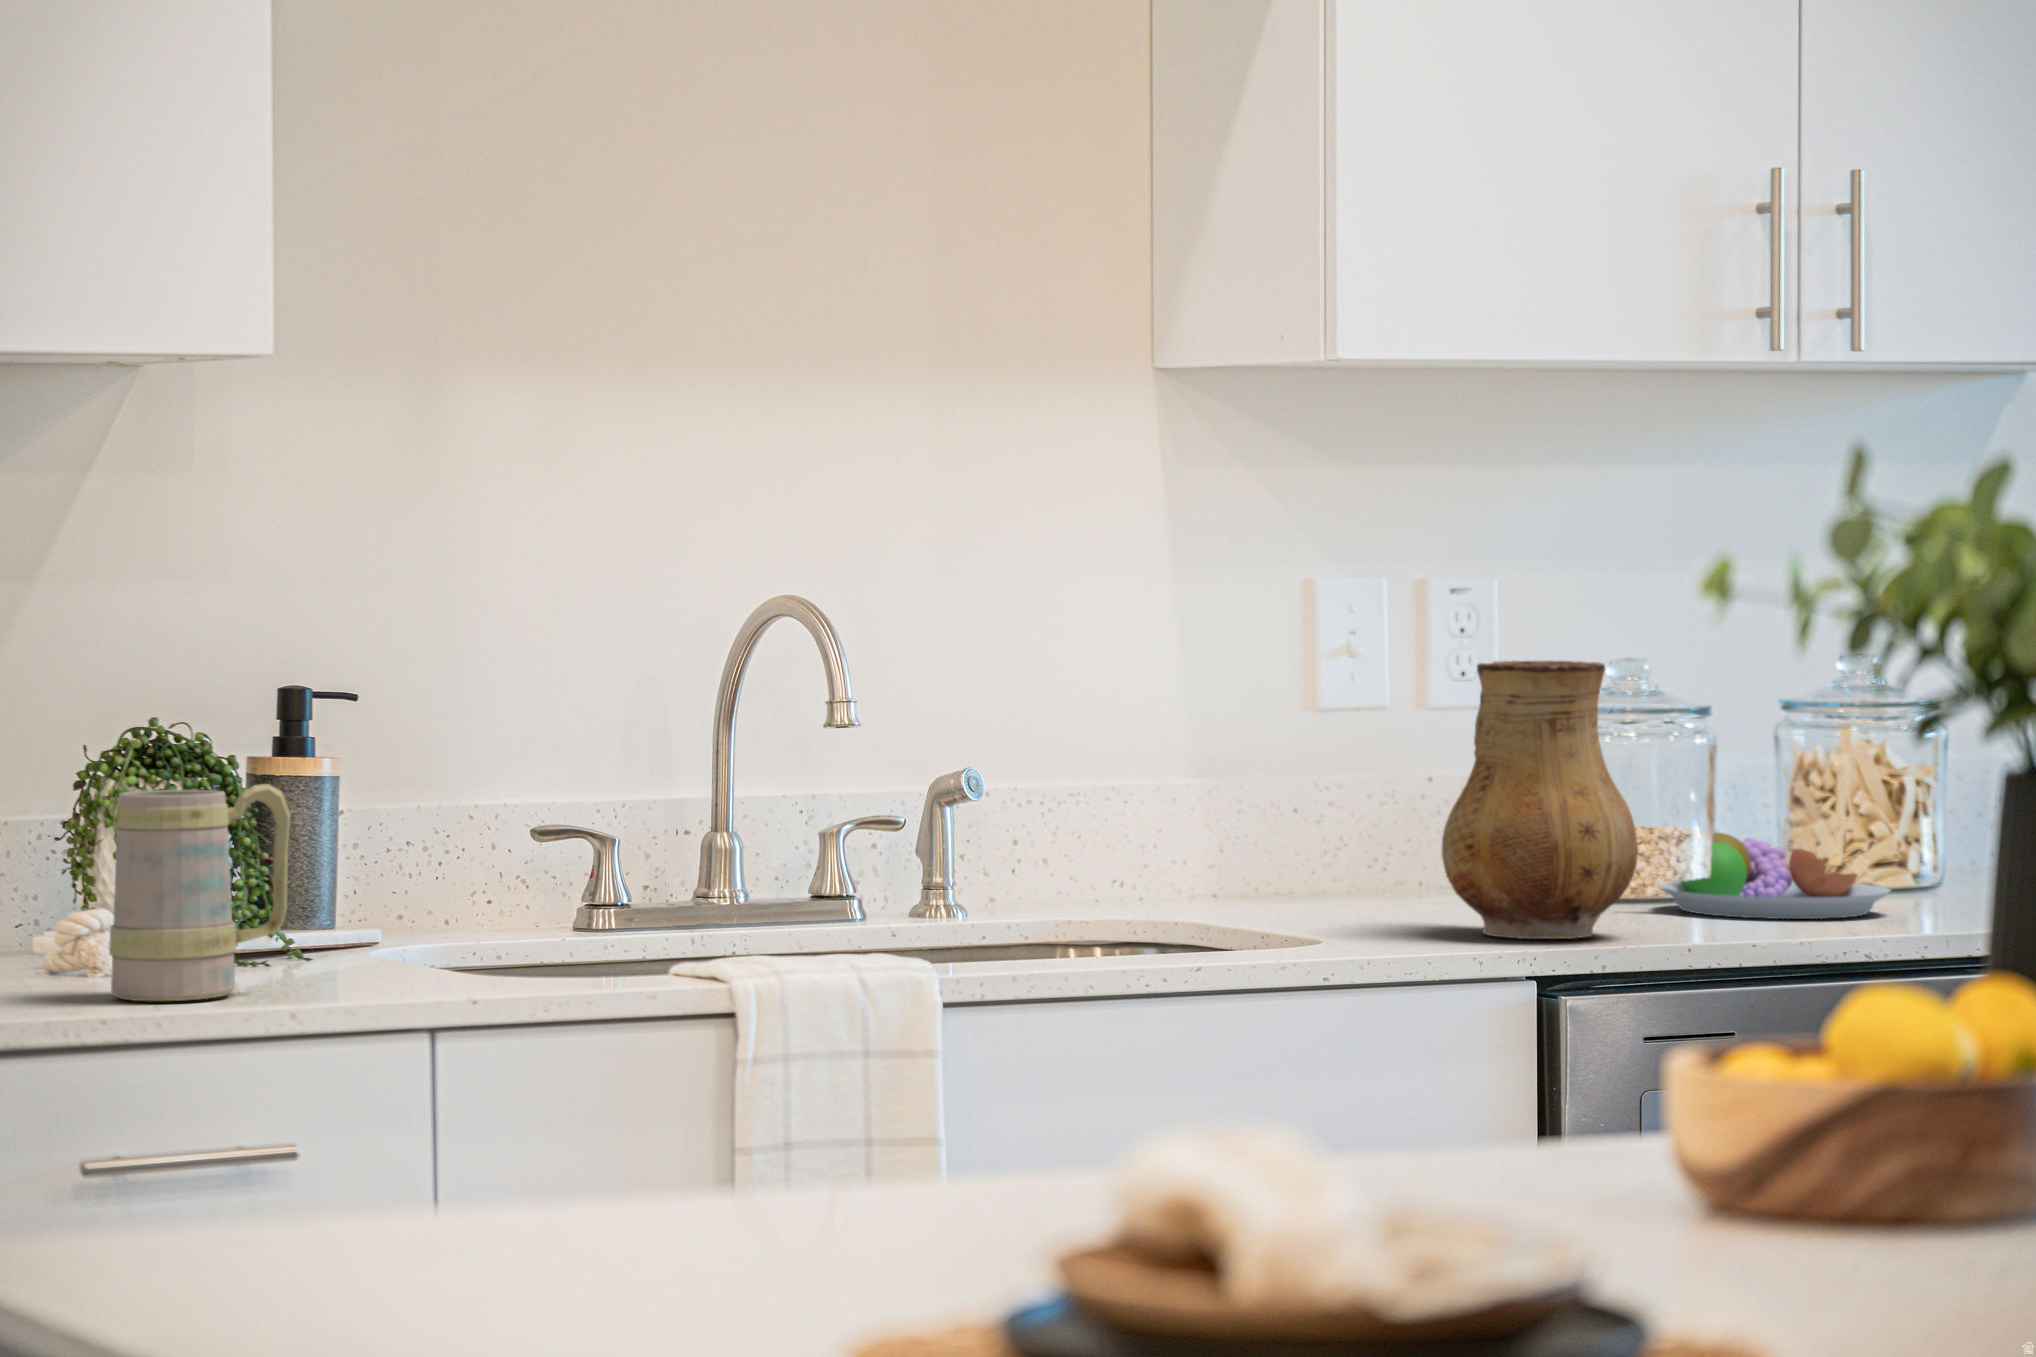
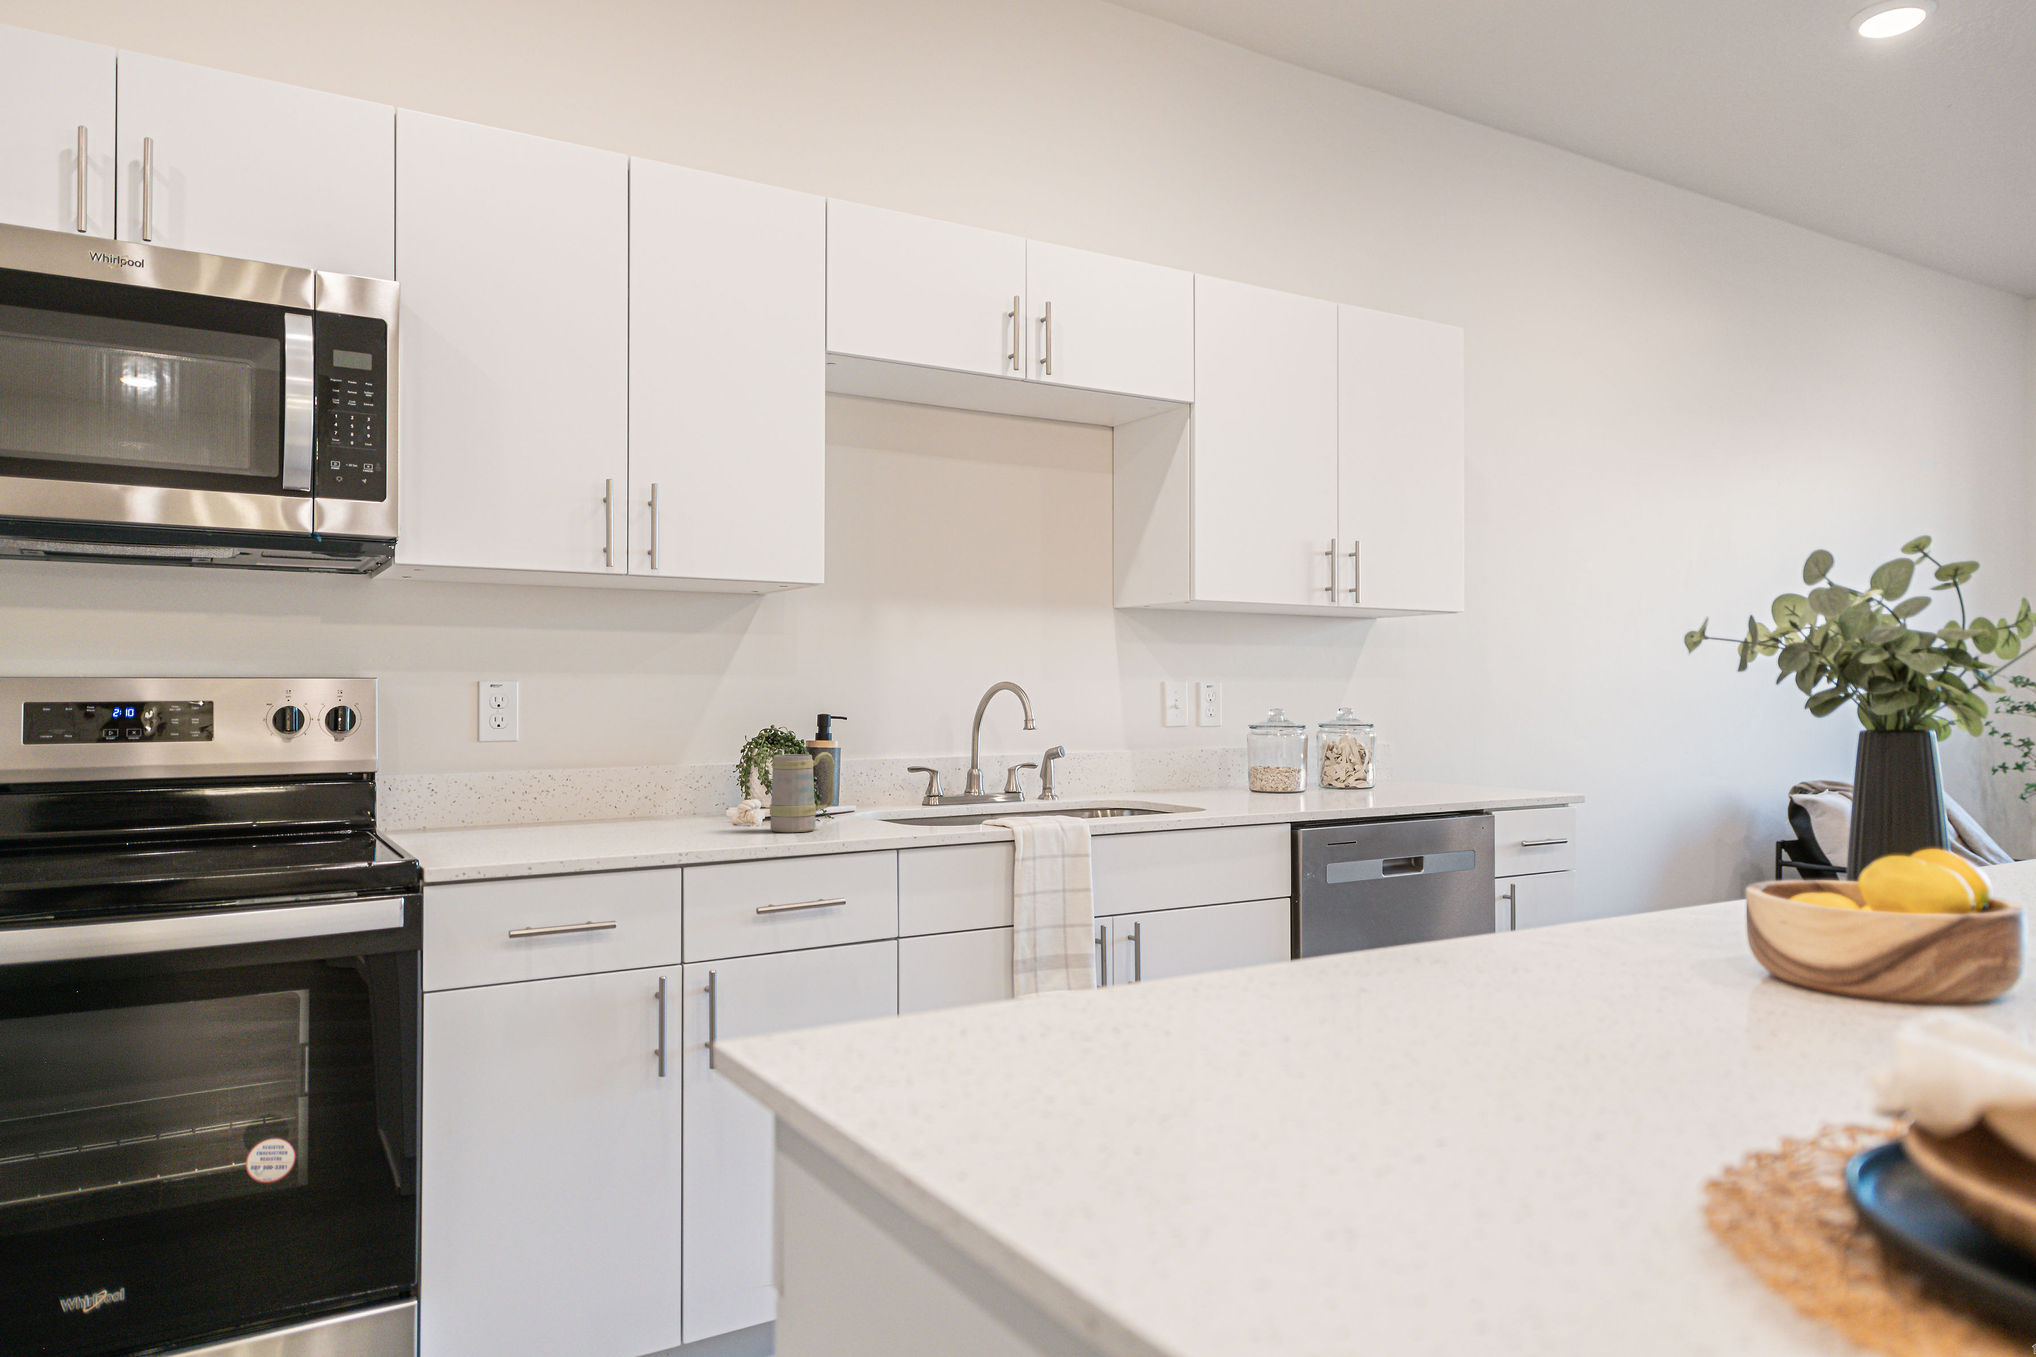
ceramic pitcher: present [1442,660,1638,939] -> none [1253,702,1328,809]
fruit bowl: present [1659,832,1891,919] -> none [1326,762,1425,801]

